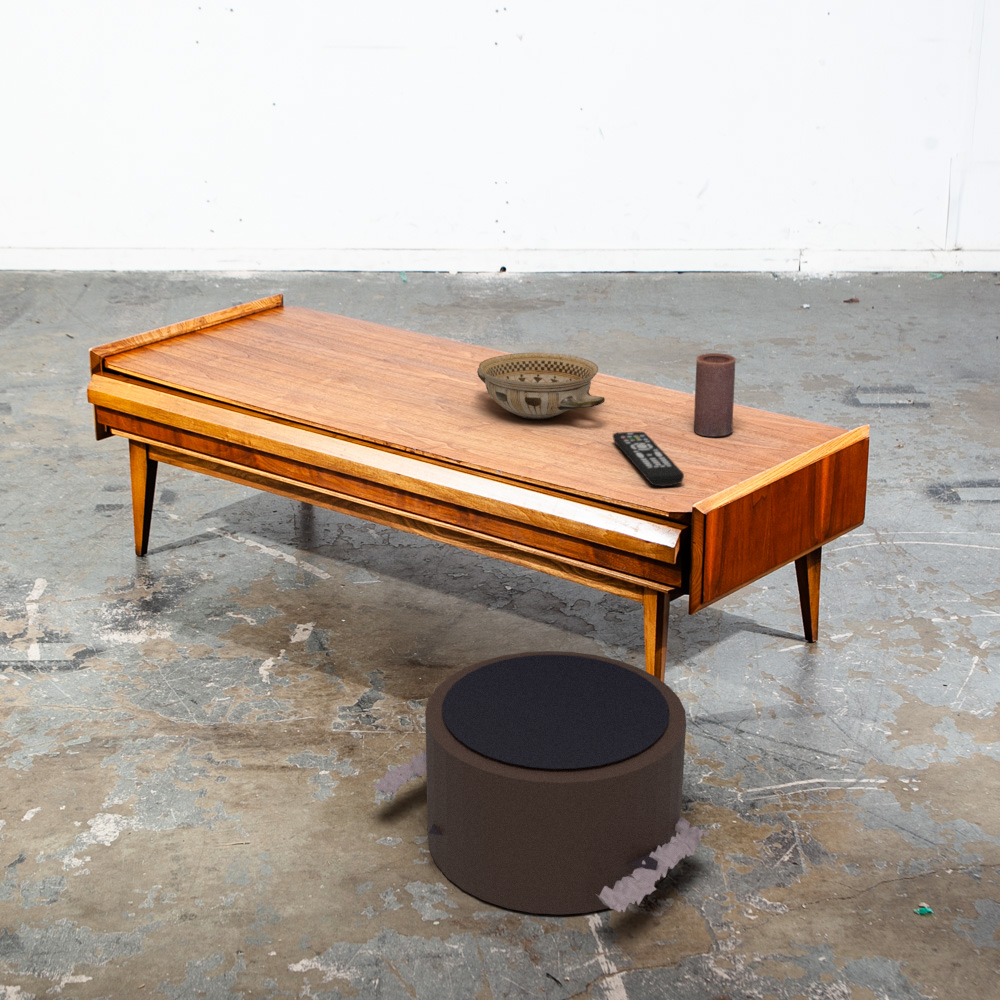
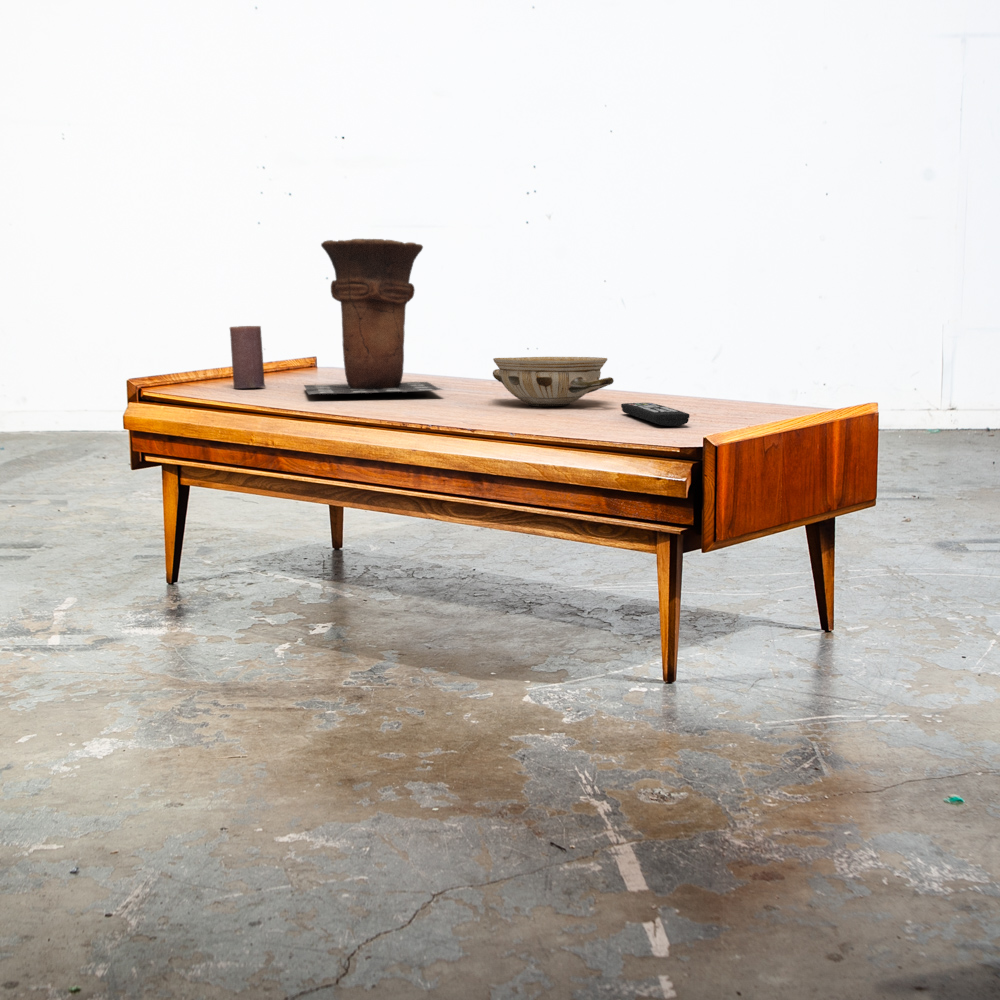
vase: none [274,210,425,392] -> present [304,239,441,394]
candle: present [694,353,735,437] -> present [230,326,265,388]
pouf: present [373,651,710,915] -> none [375,579,724,802]

